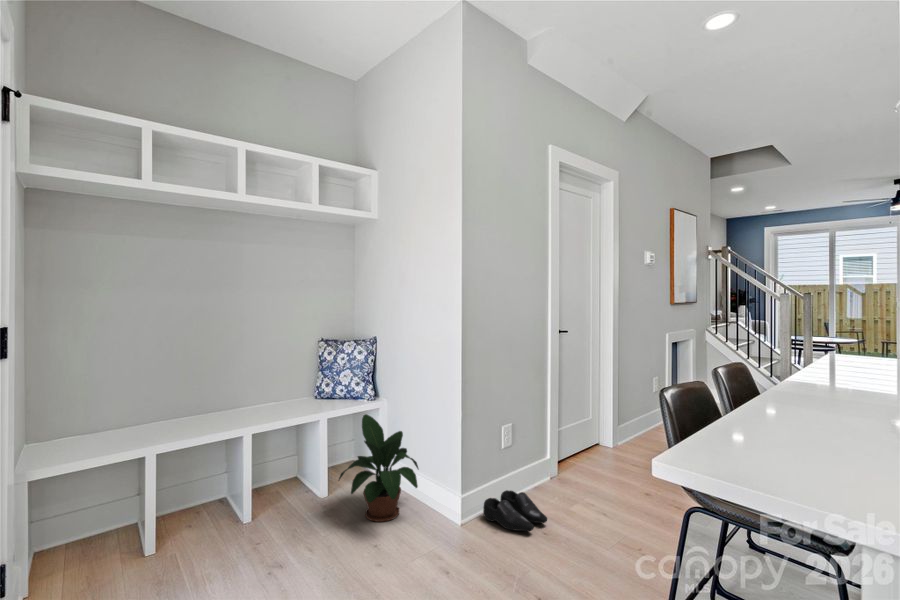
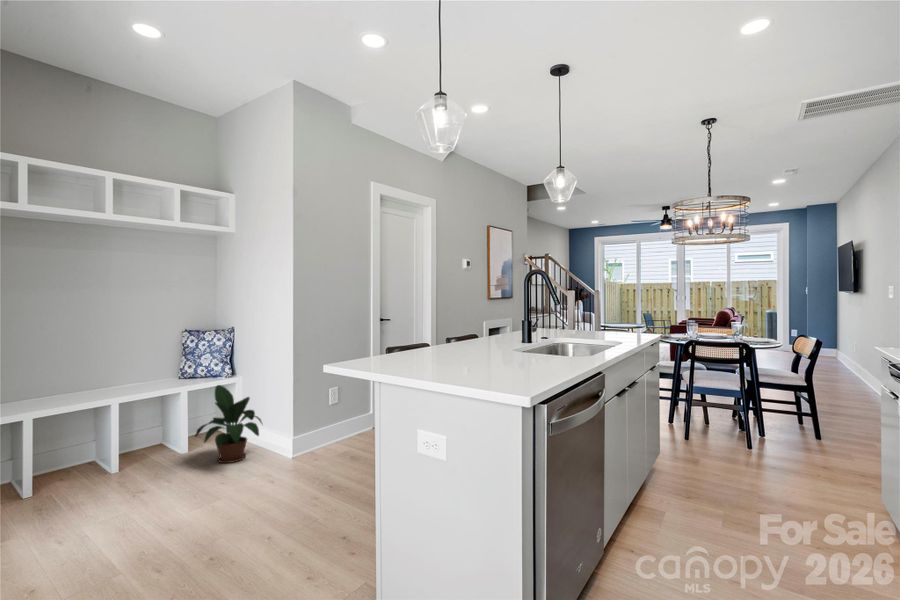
shoe: present [483,490,547,531] -> none [310,435,355,459]

